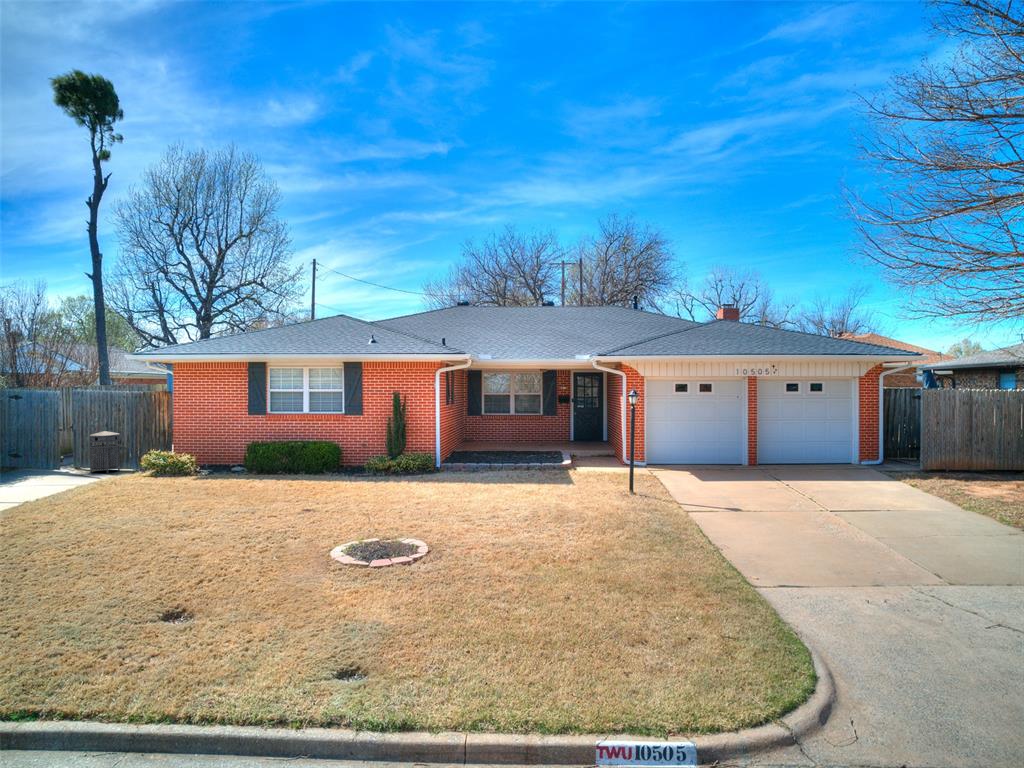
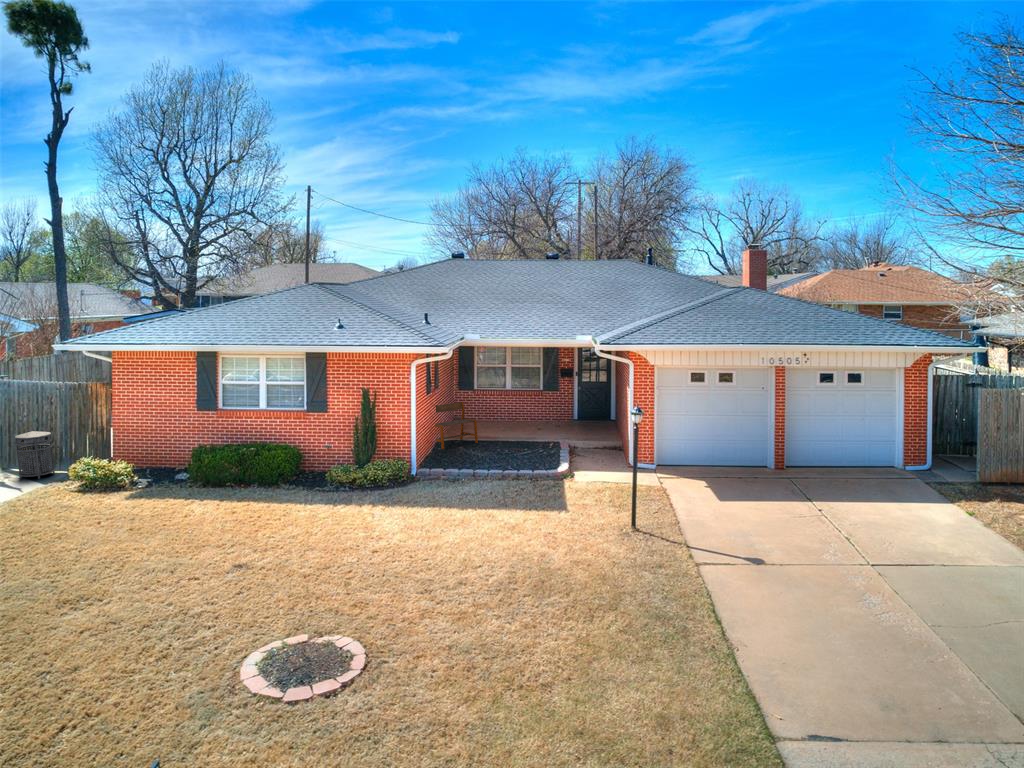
bench: none [447,416,490,456] -> present [435,402,478,449]

